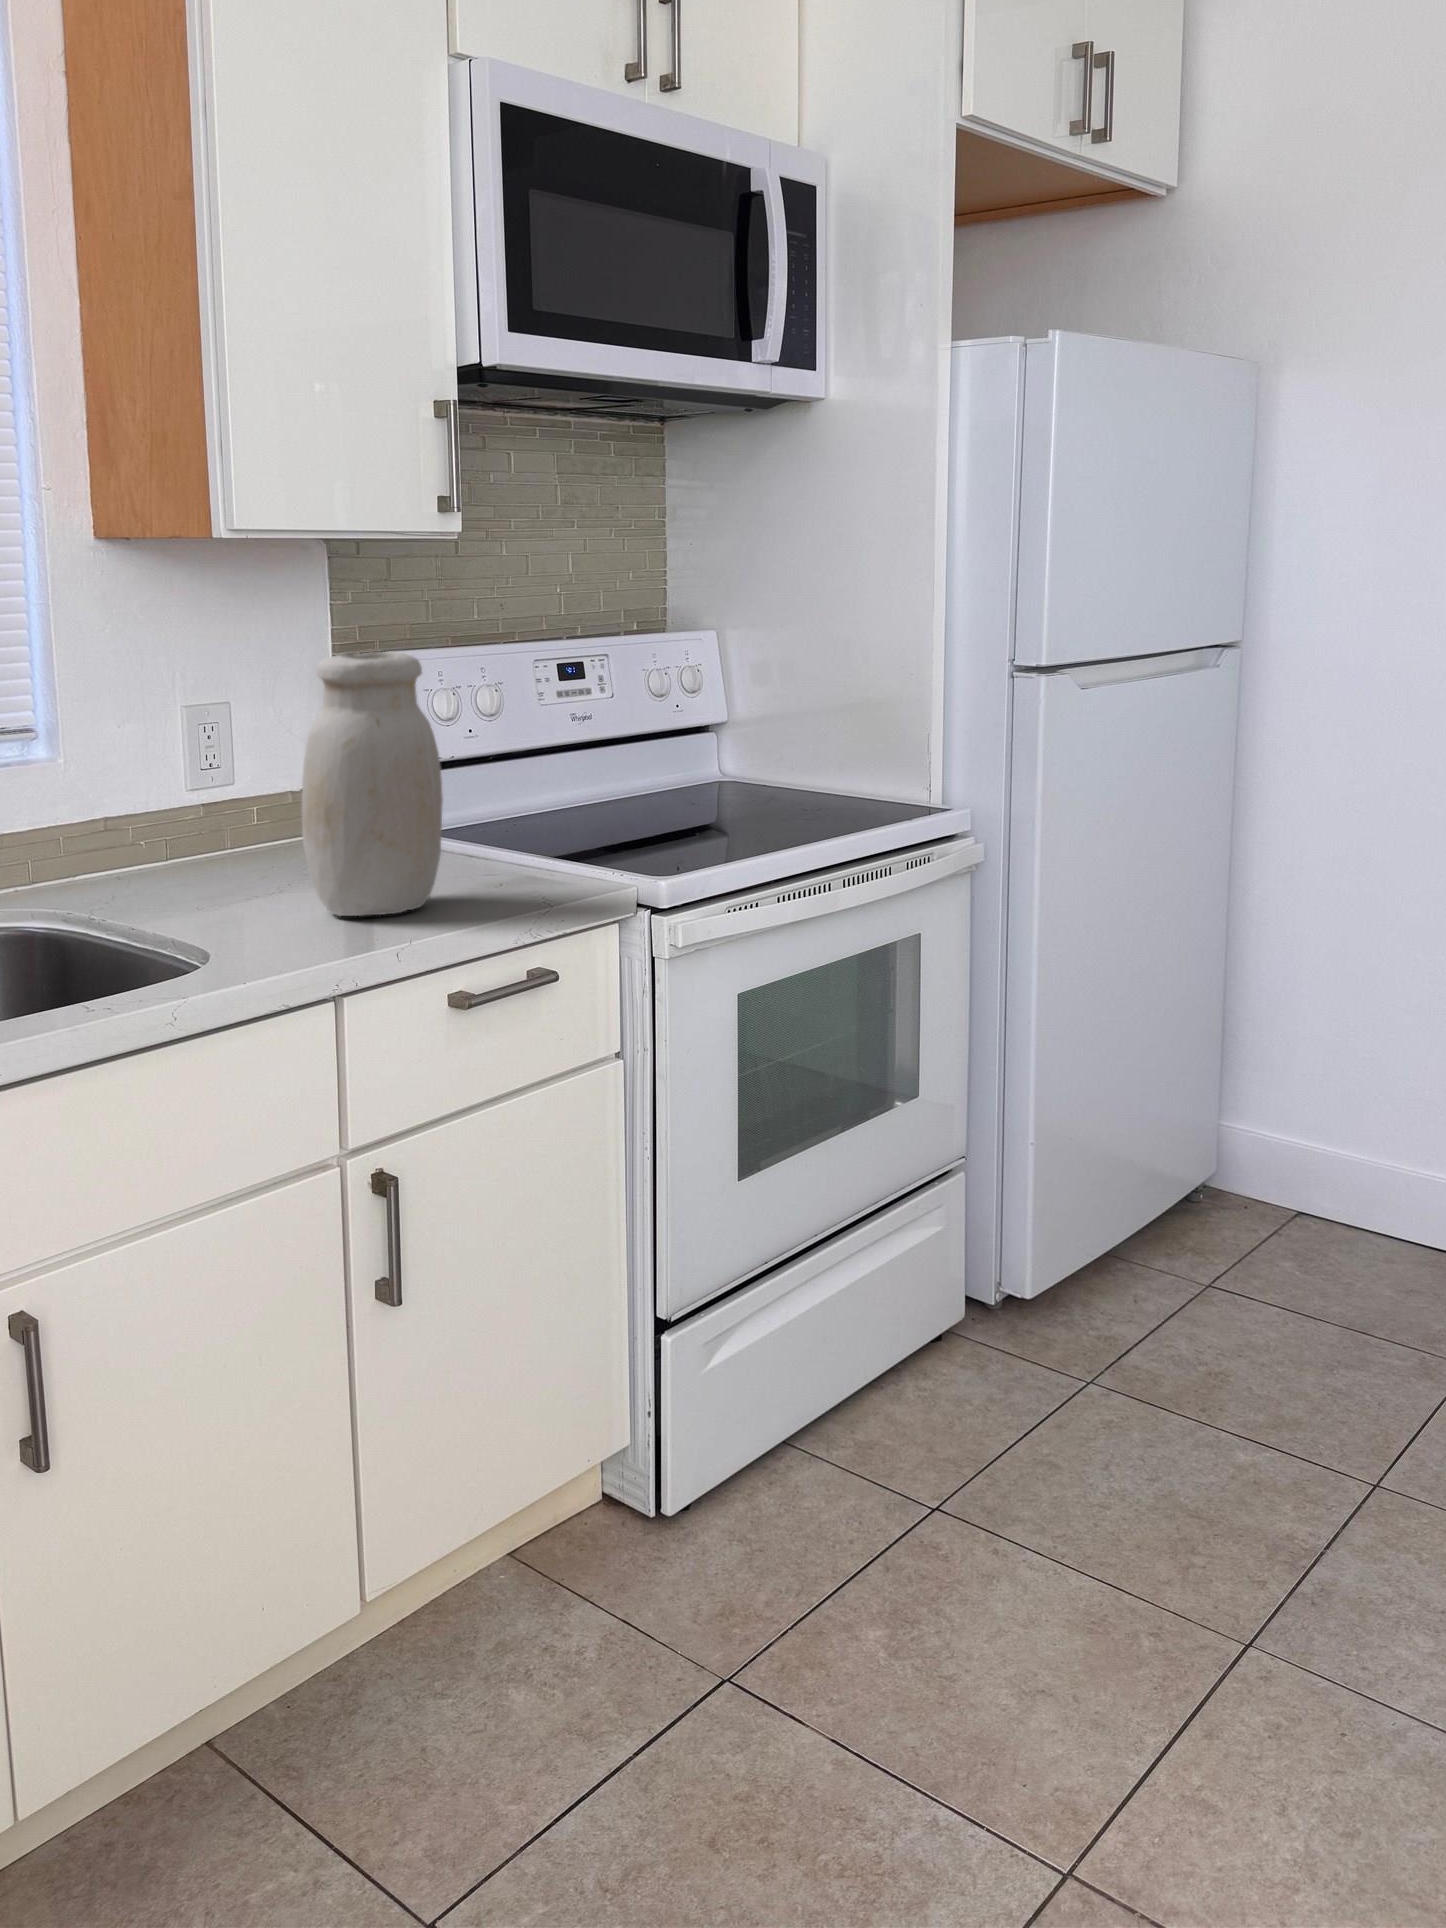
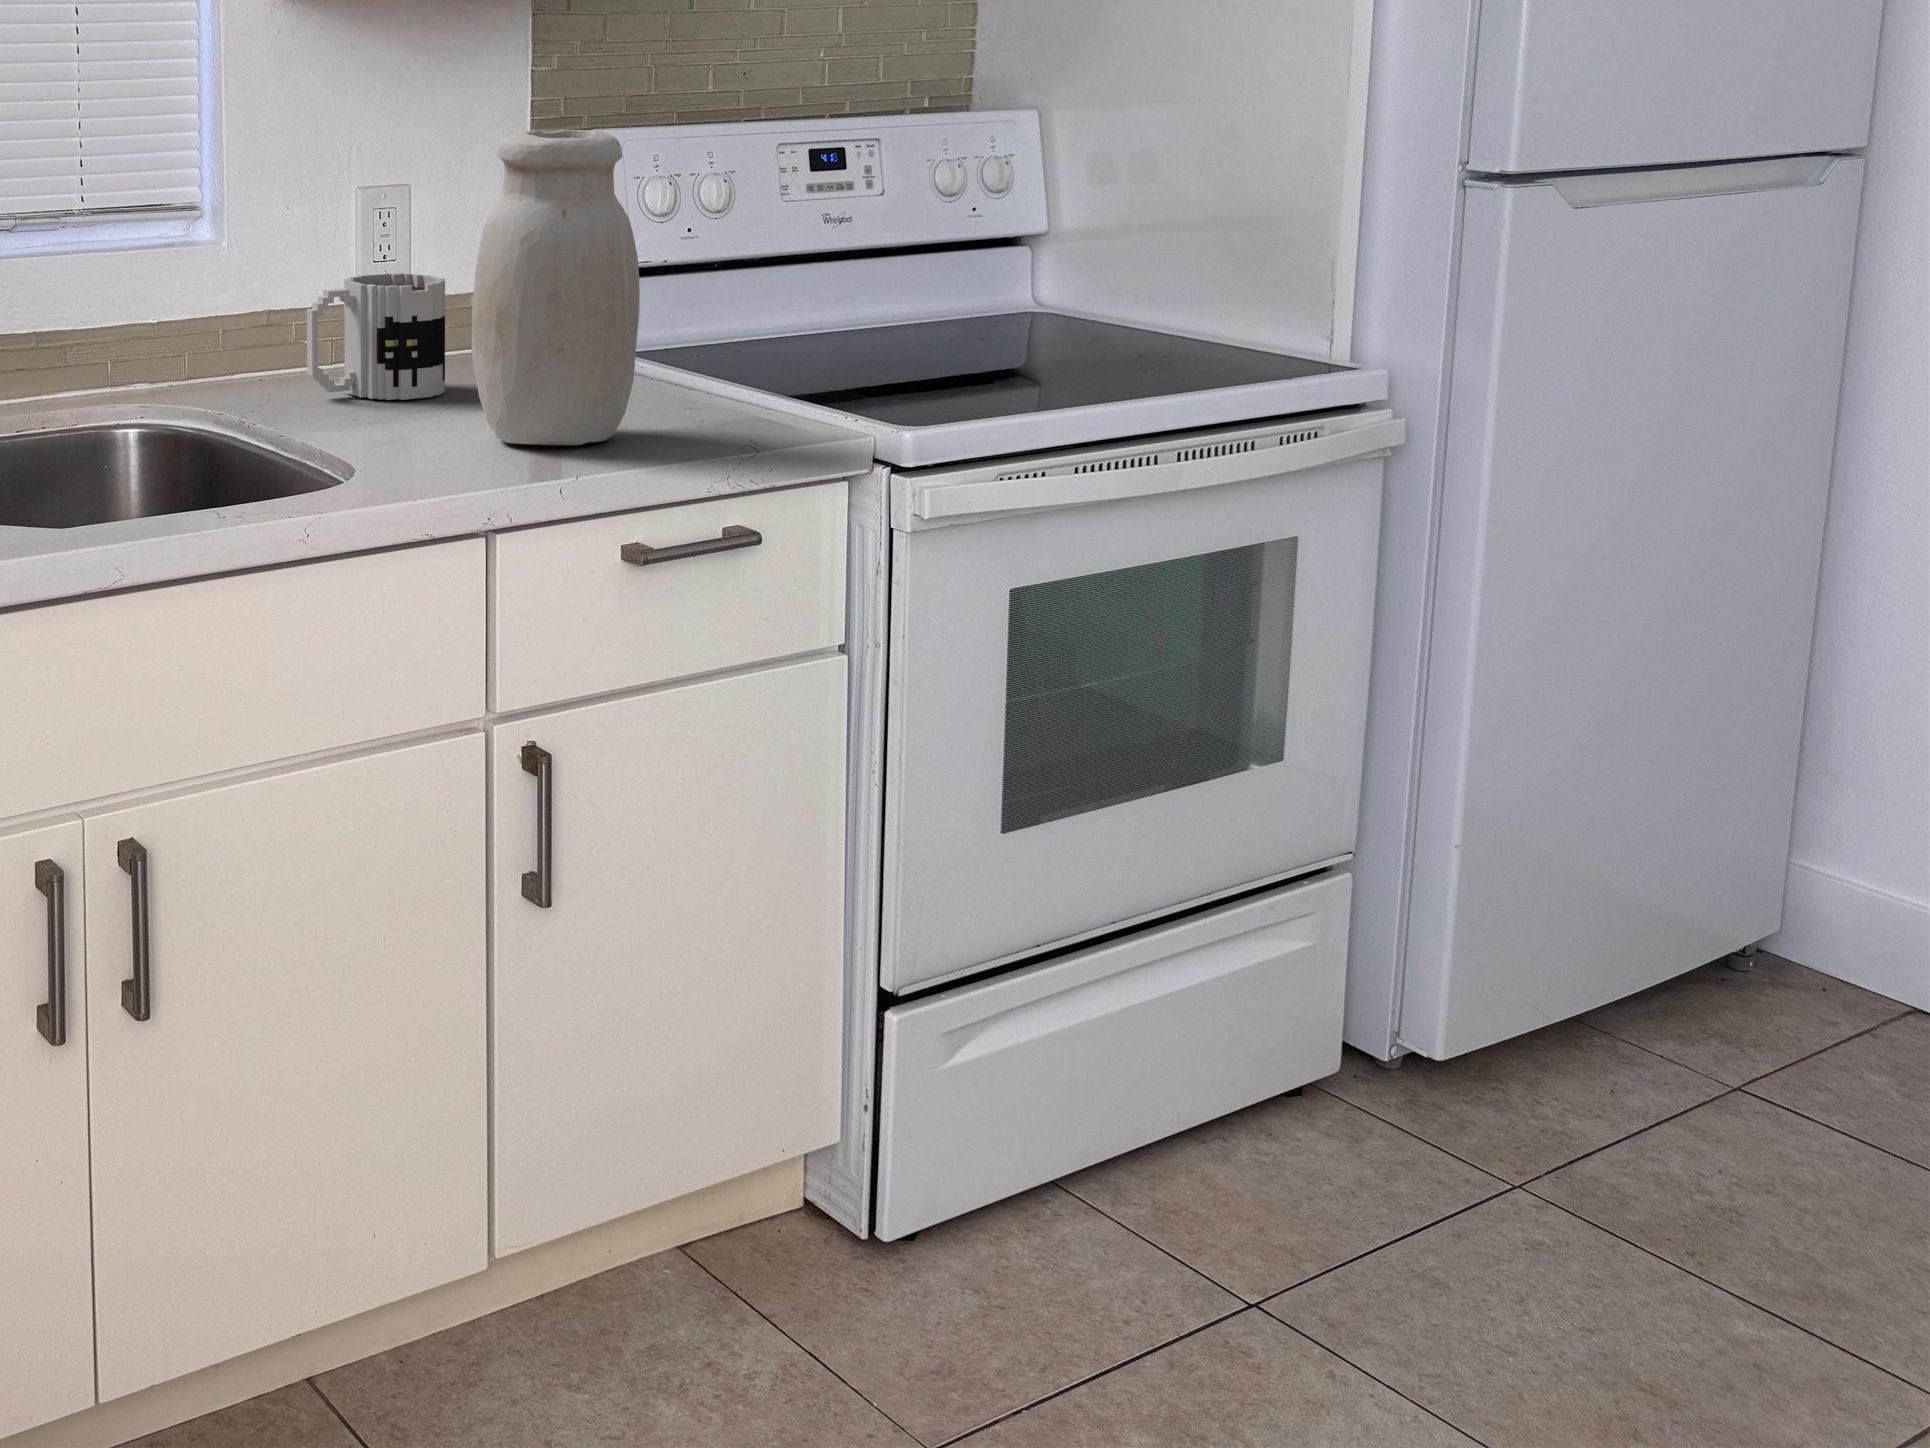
mug: none [151,778,275,886] -> present [307,273,445,400]

